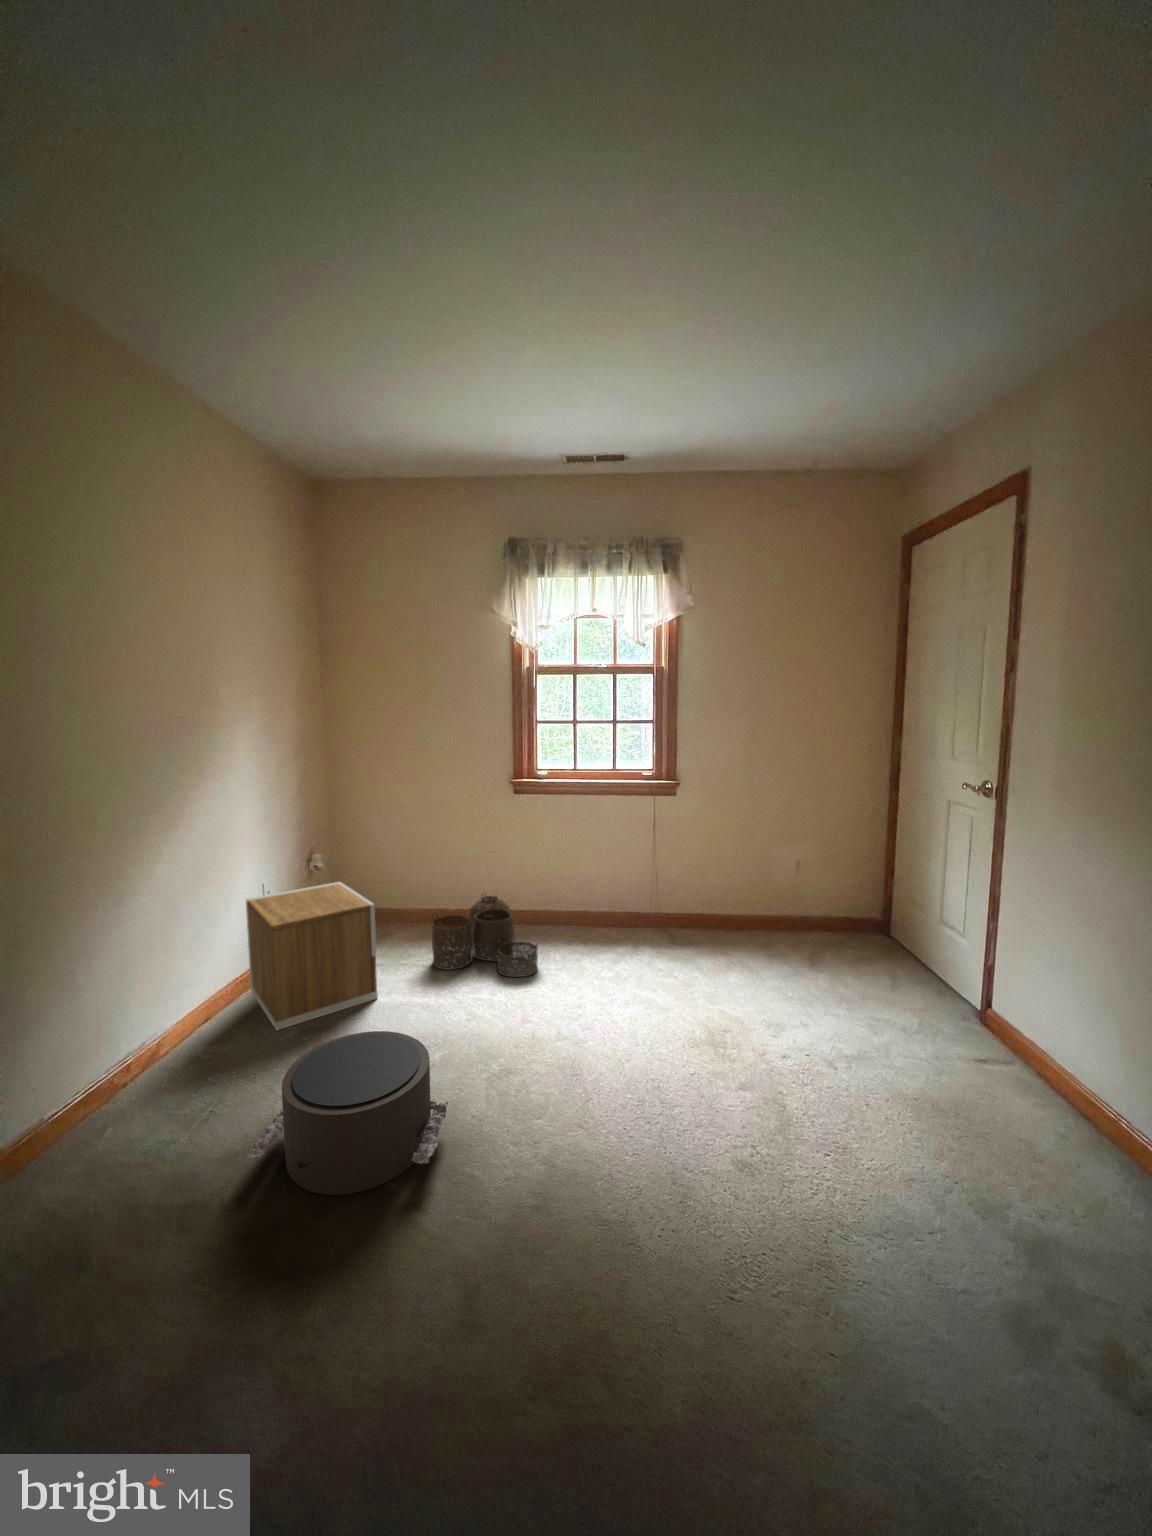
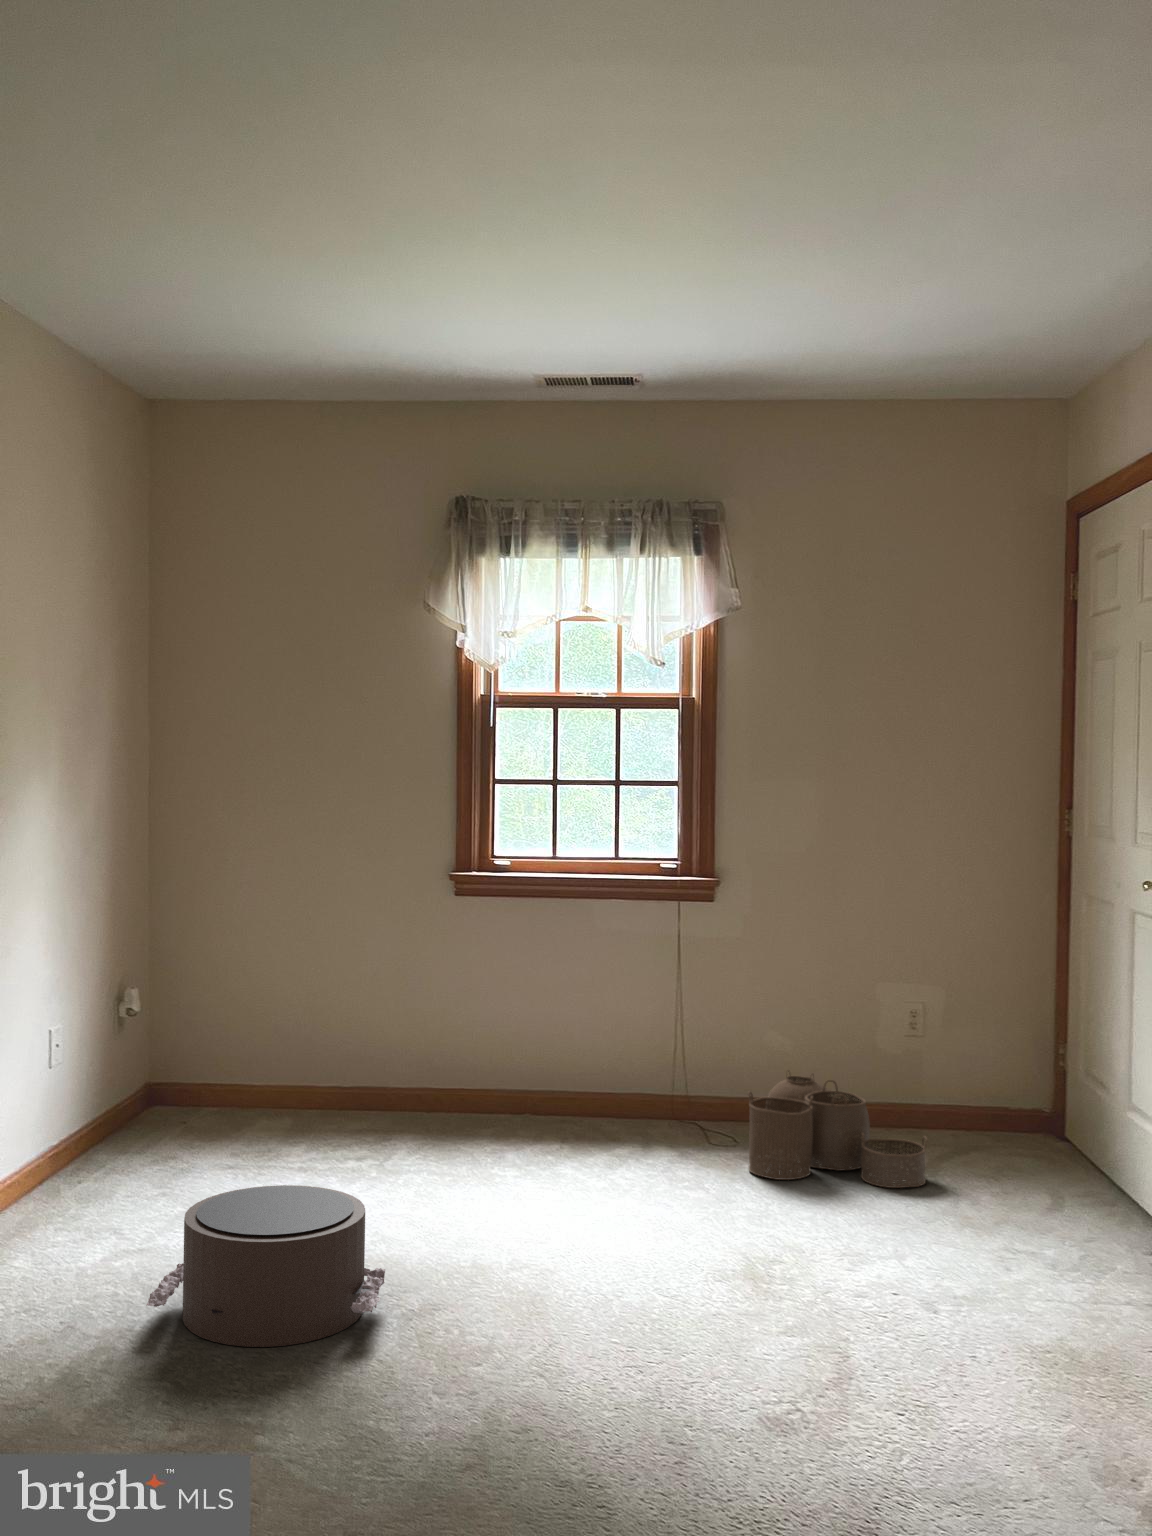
nightstand: present [246,882,378,1030] -> none [52,1023,253,1222]
woven basket: present [432,893,538,977] -> present [748,1074,928,1188]

